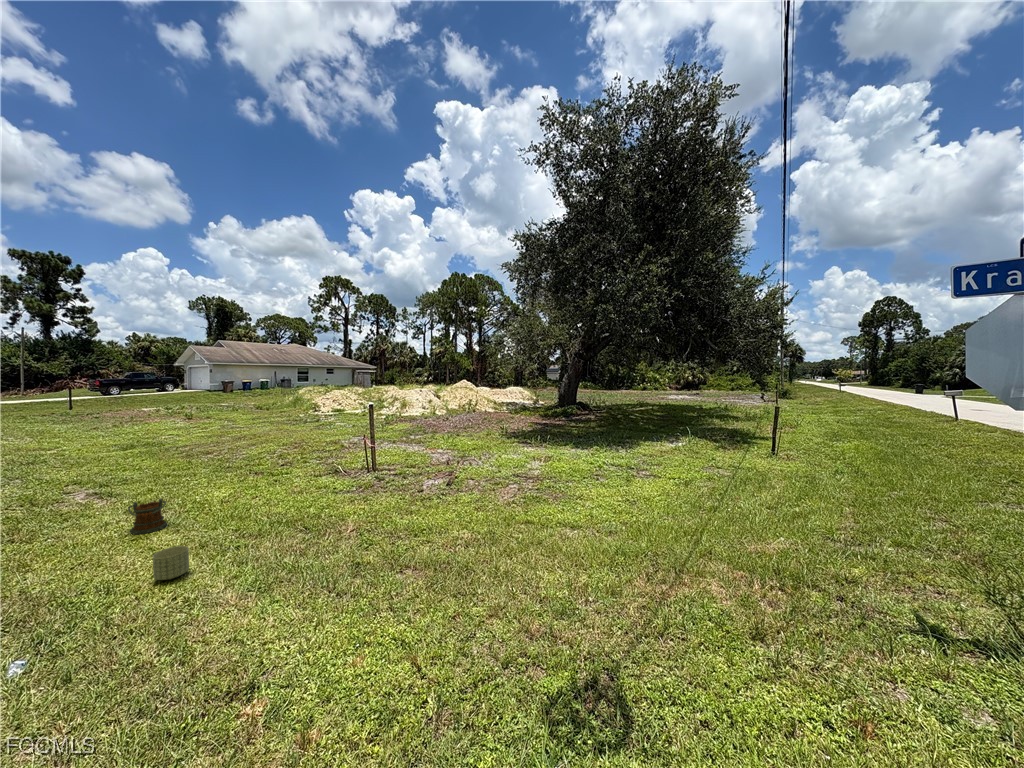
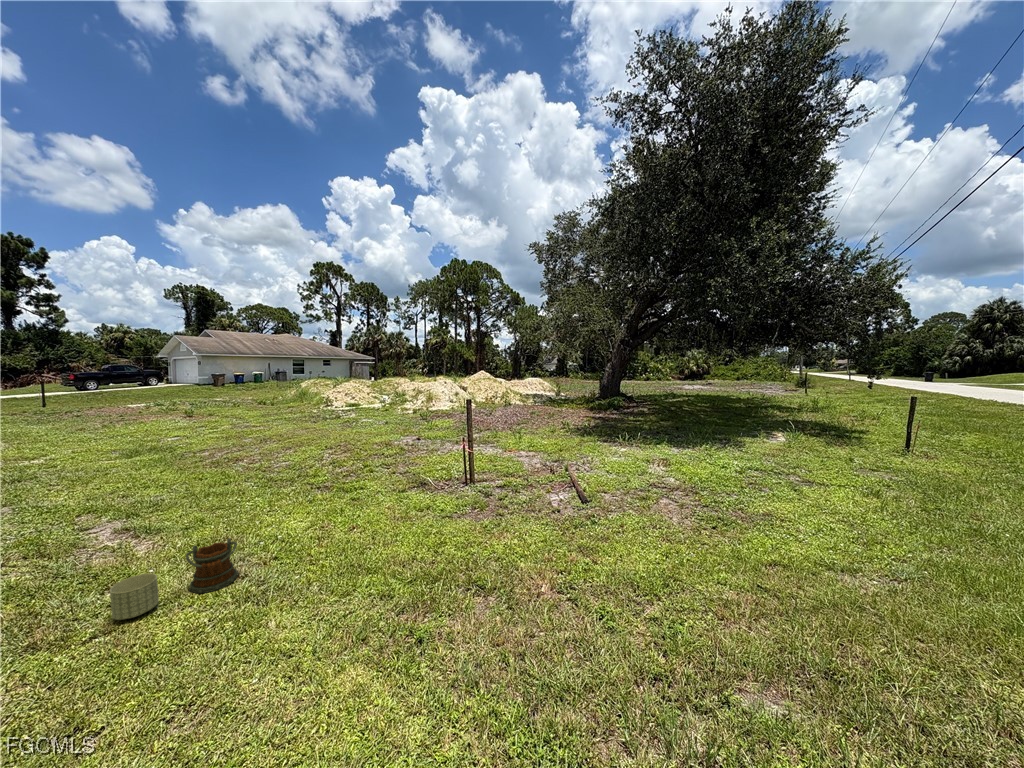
planter: present [153,546,189,580] -> present [110,573,159,620]

